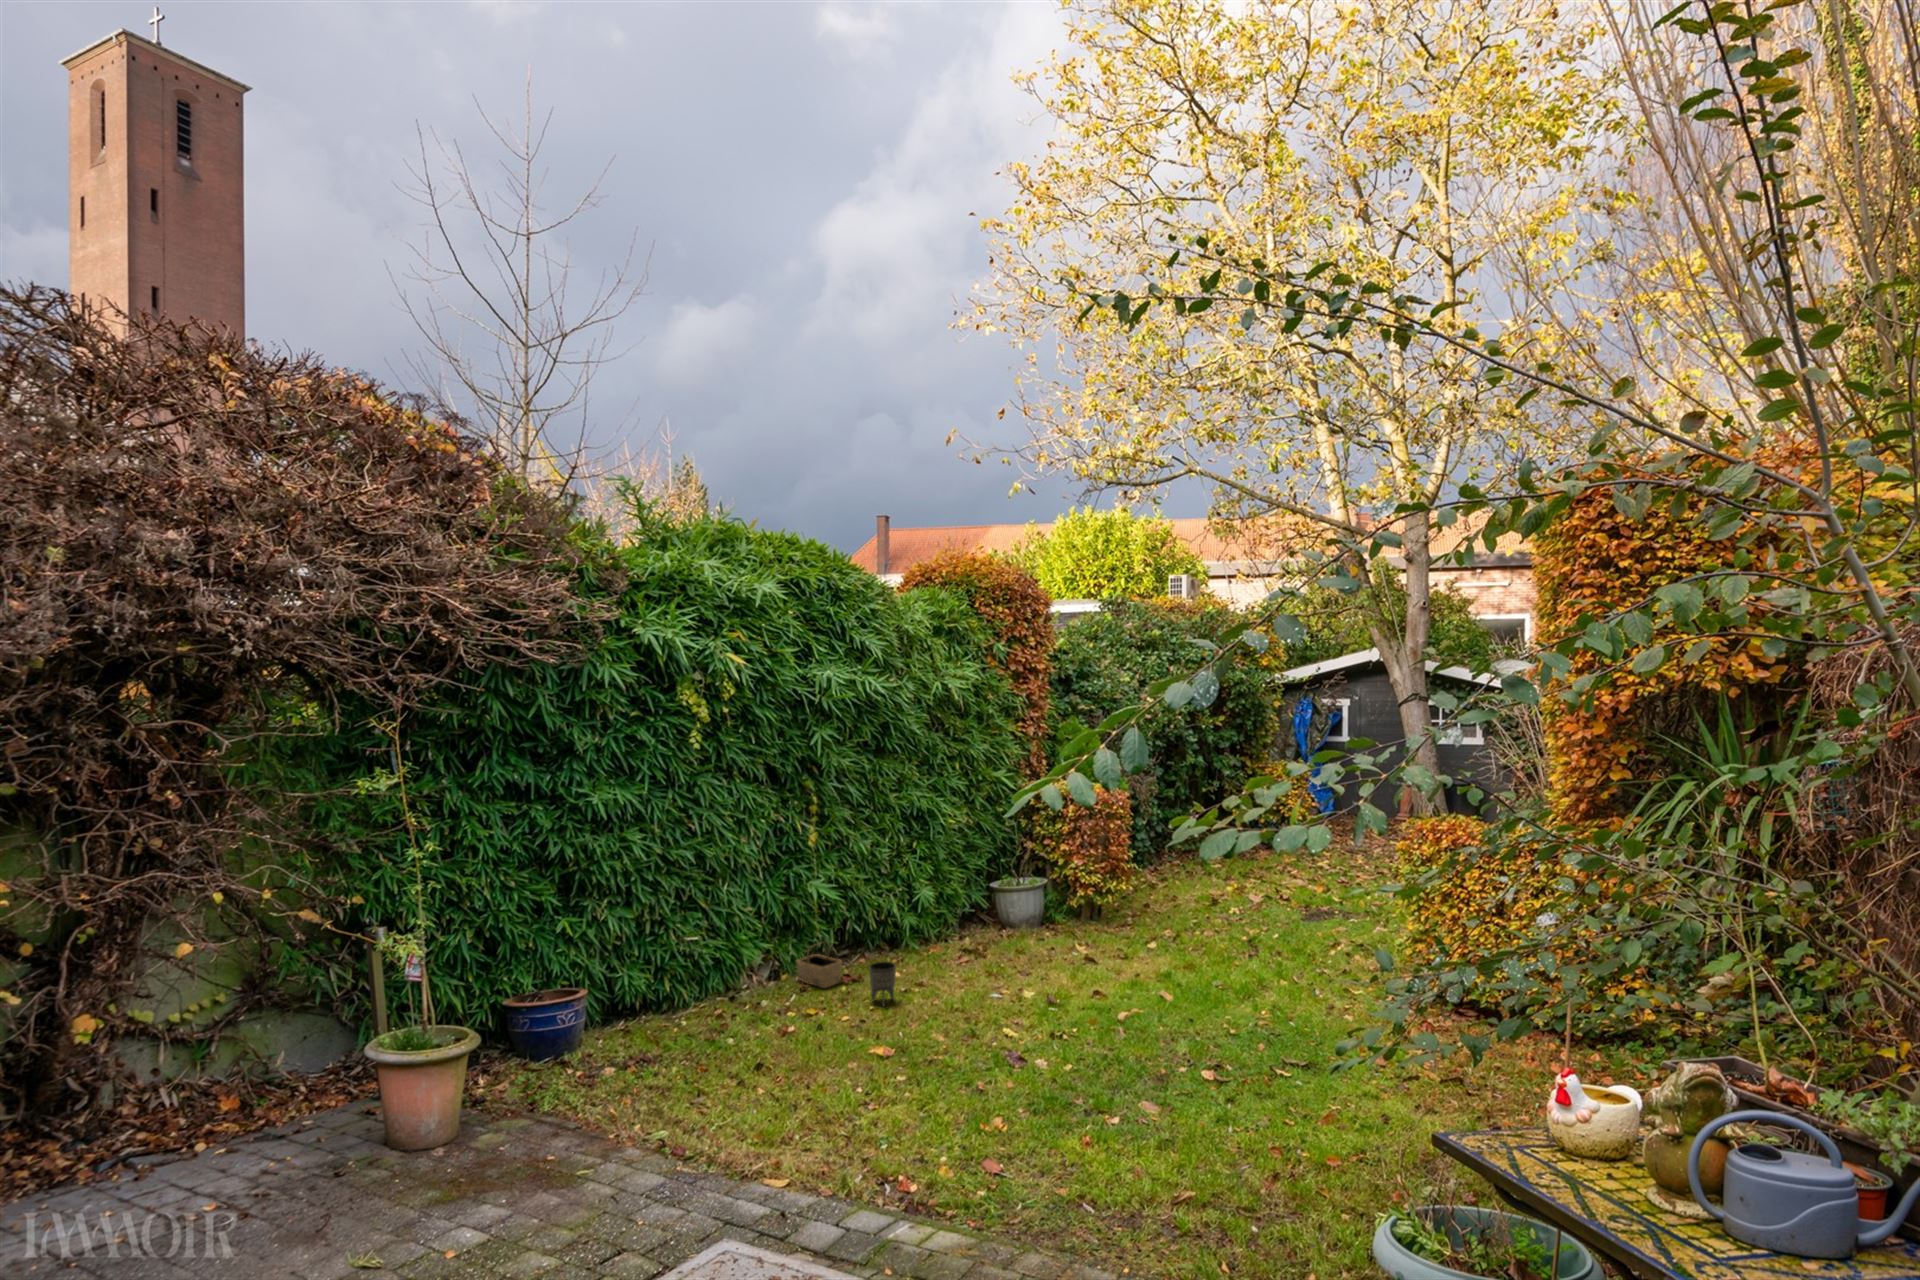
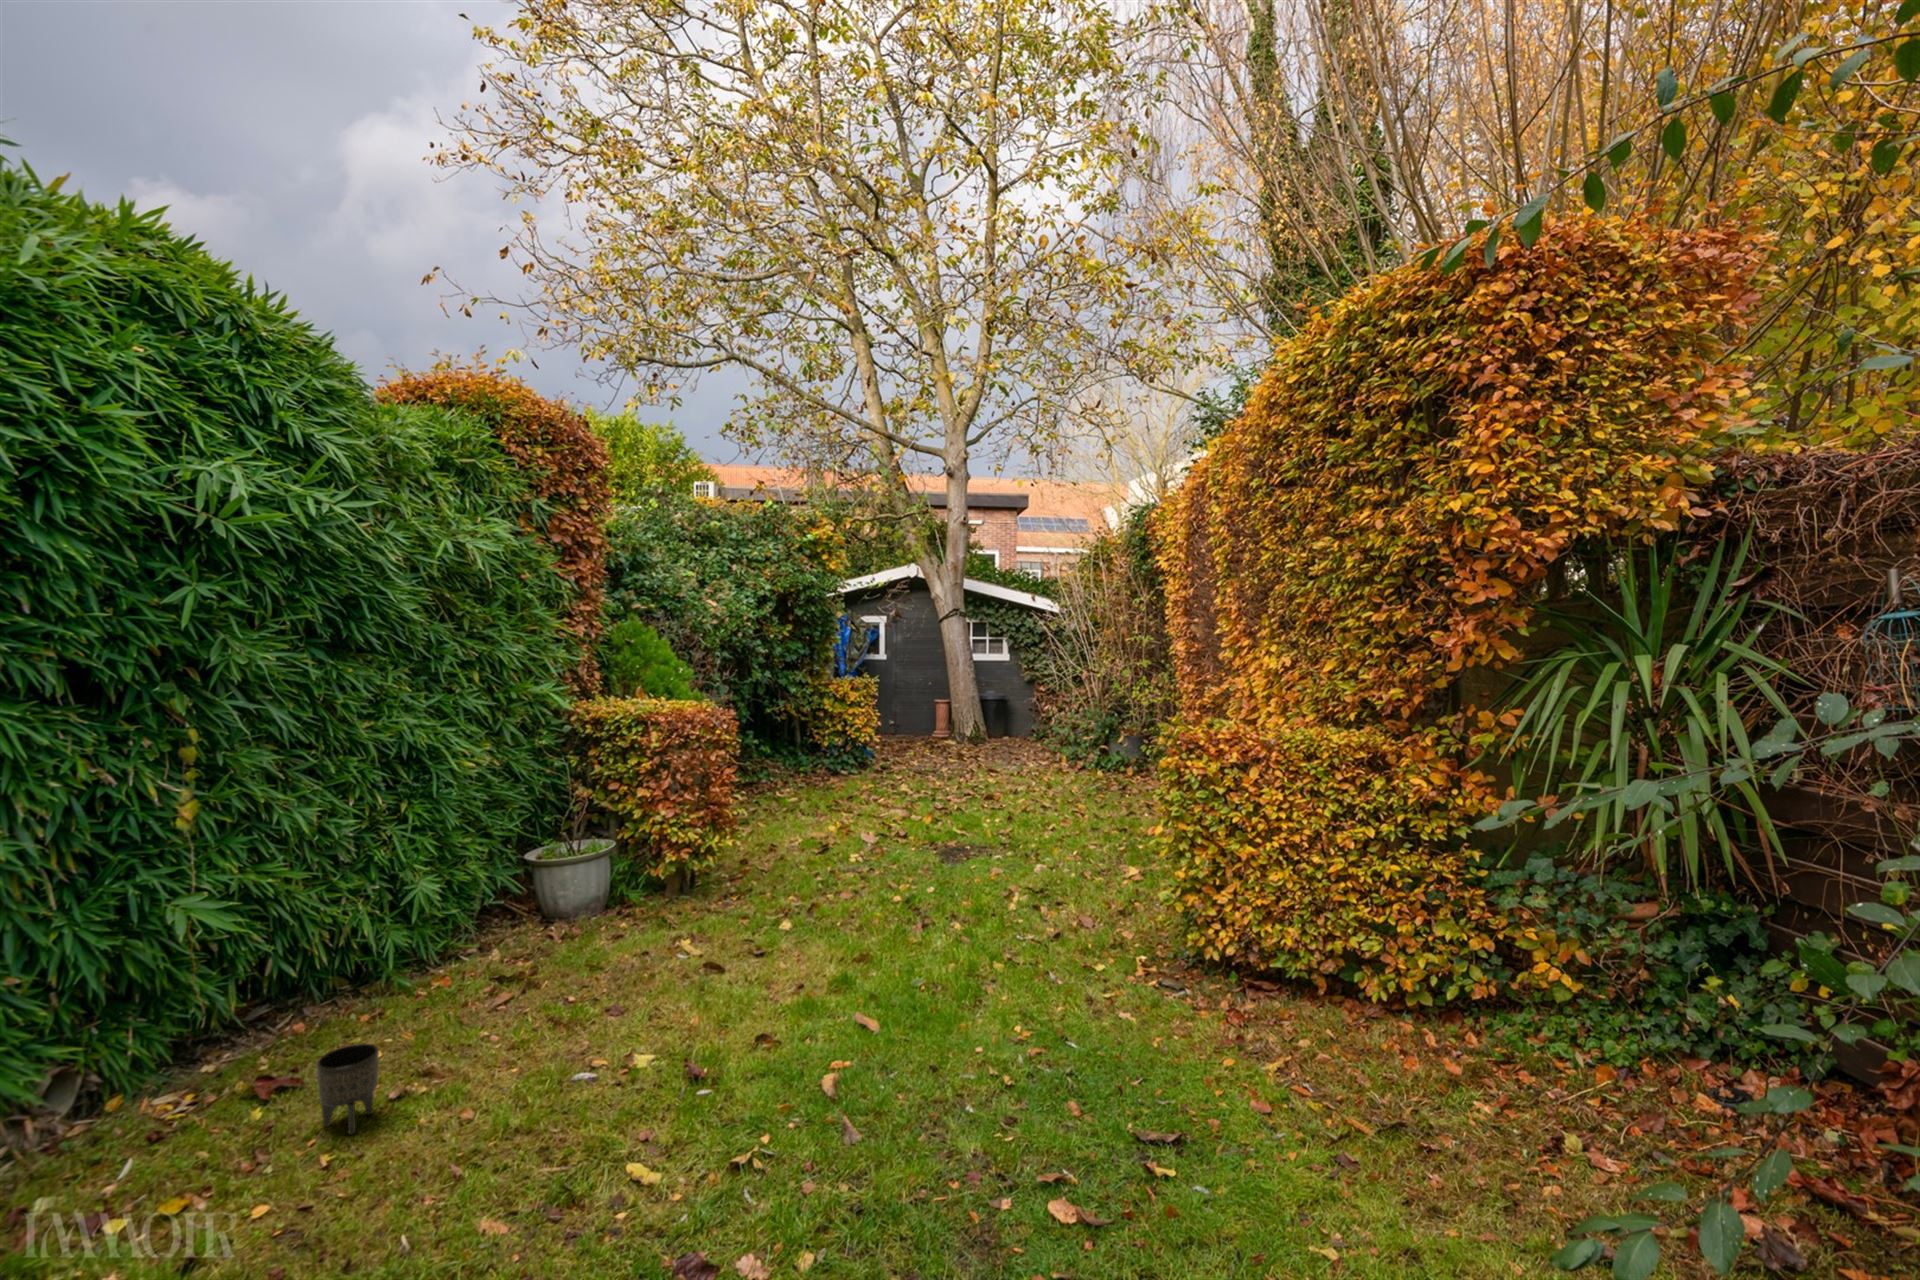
basket: present [796,946,842,988] -> none [126,1026,248,1122]

